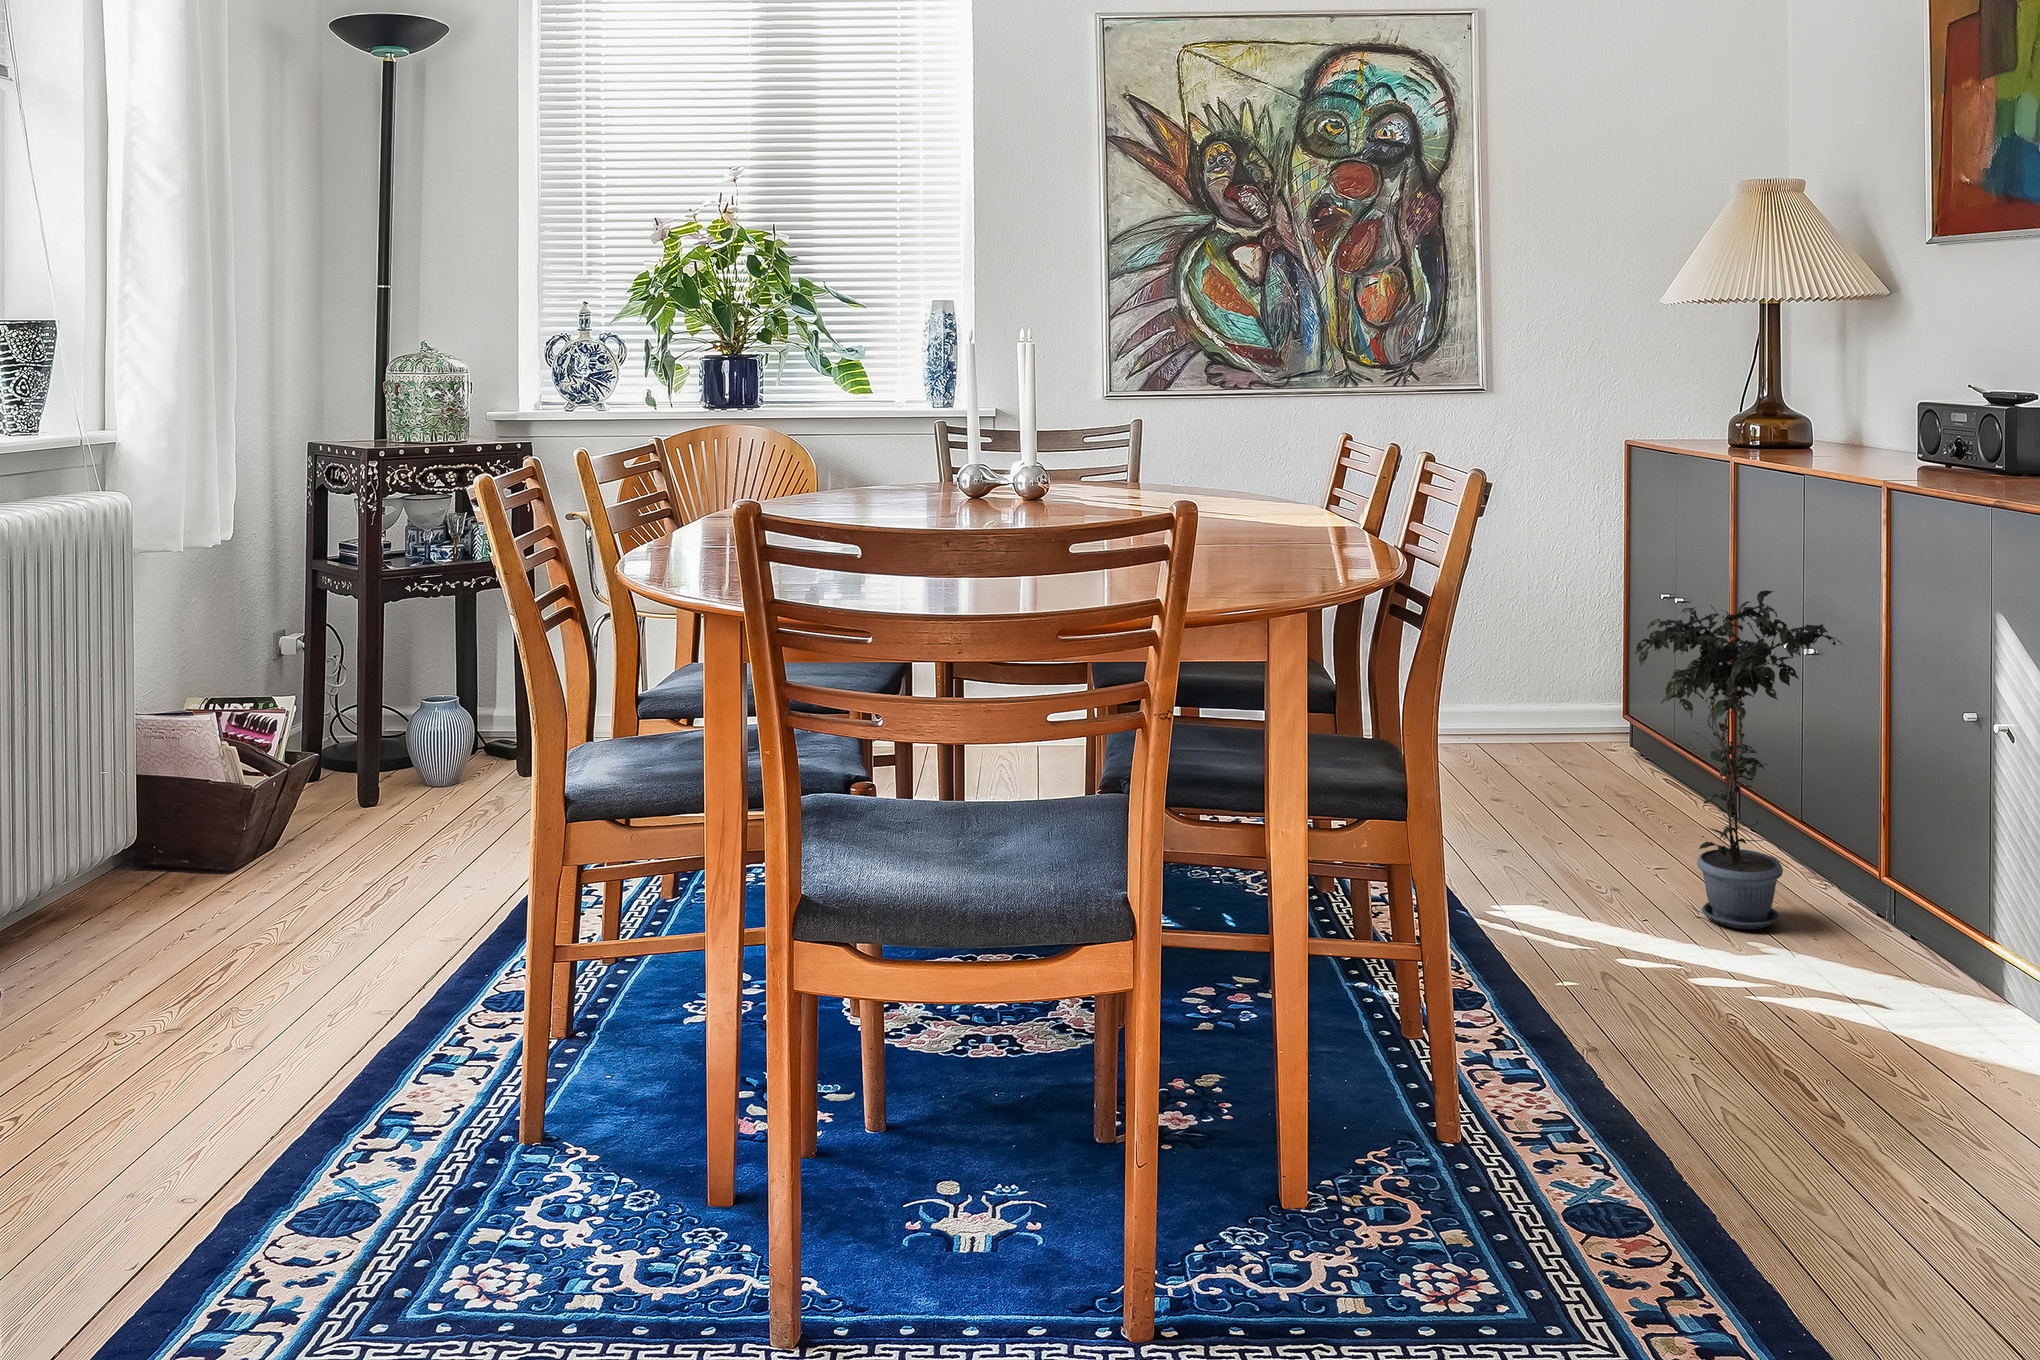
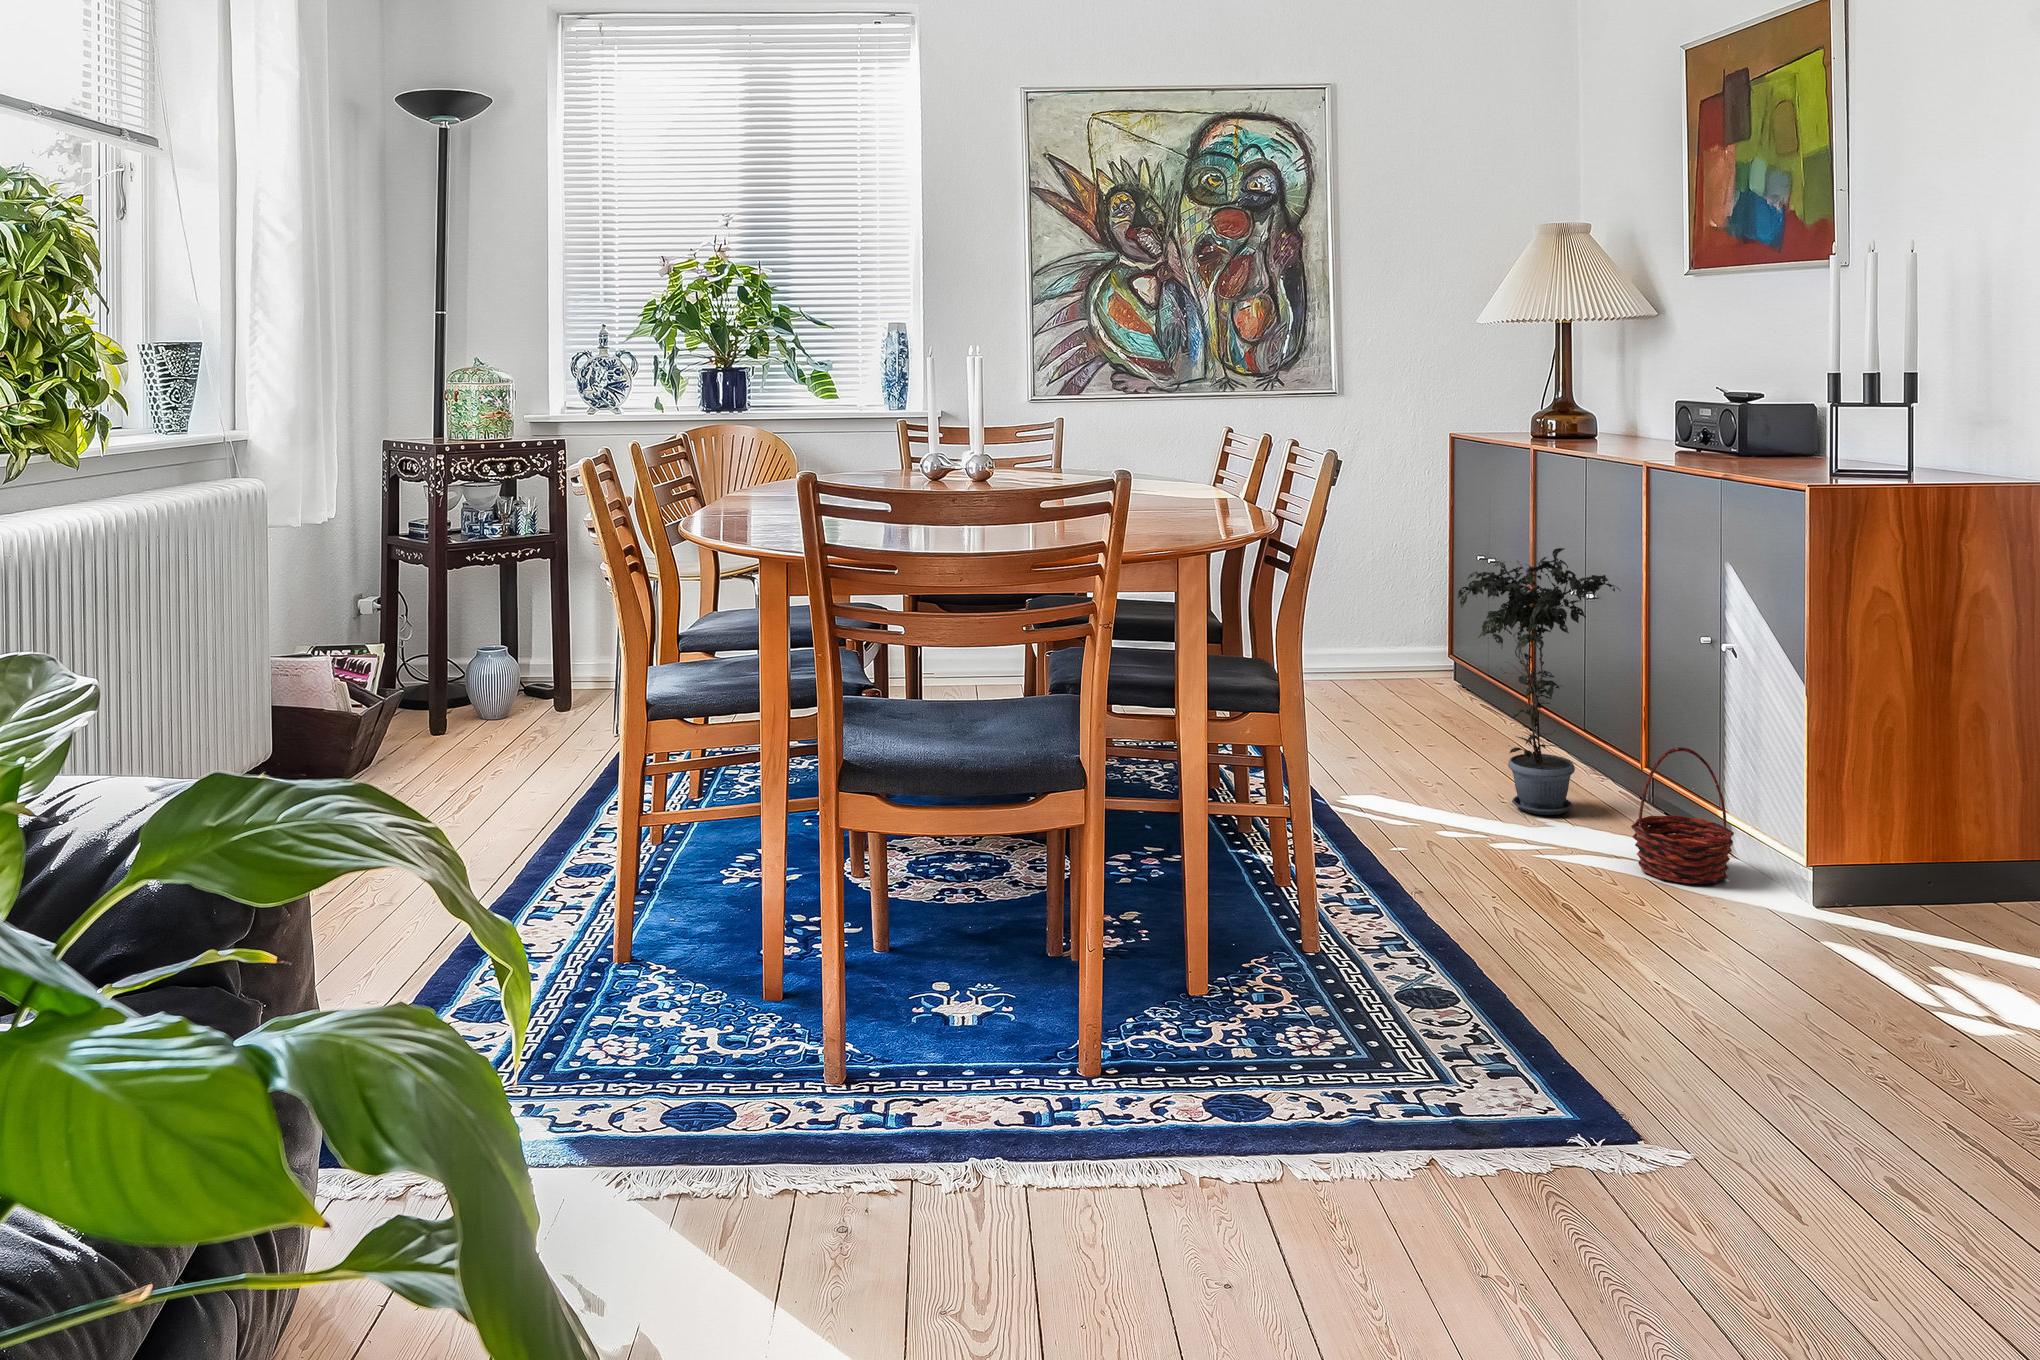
basket: none [1862,854,1998,1035] -> present [1631,747,1734,885]

